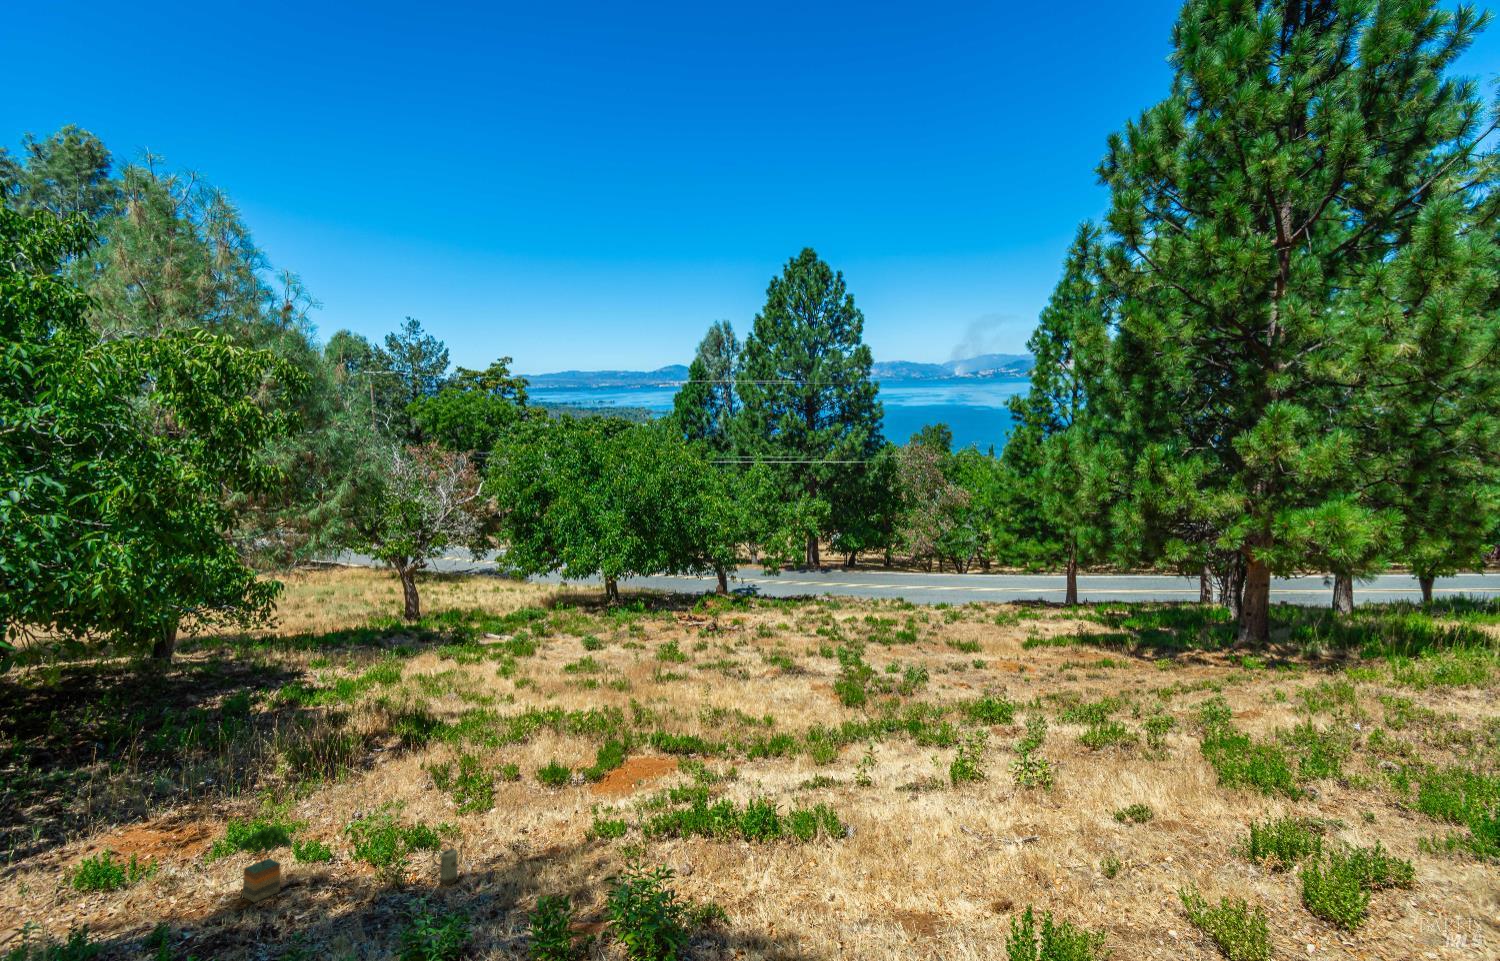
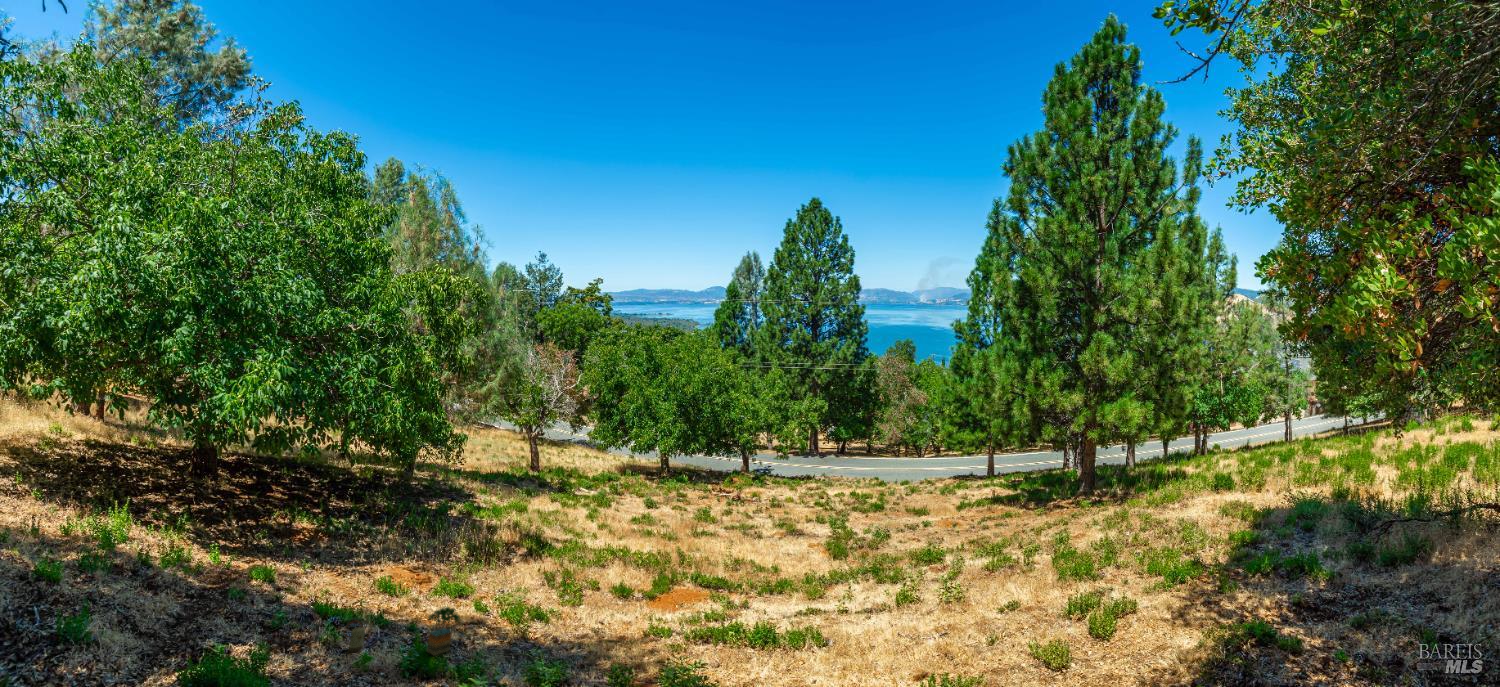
watering can: present [433,841,465,885] -> present [344,621,371,653]

